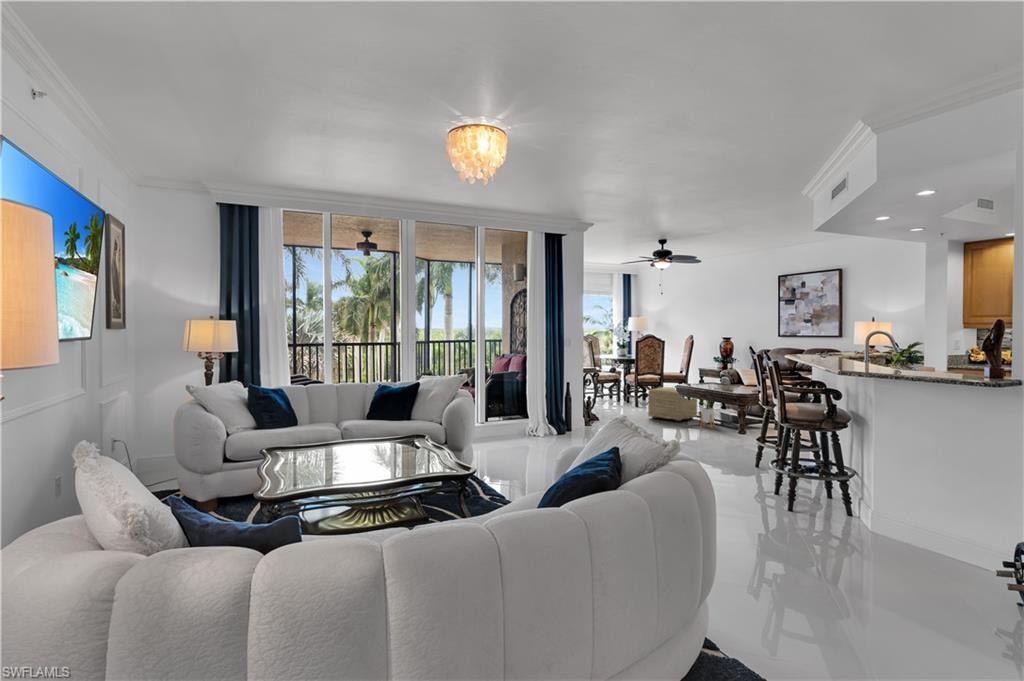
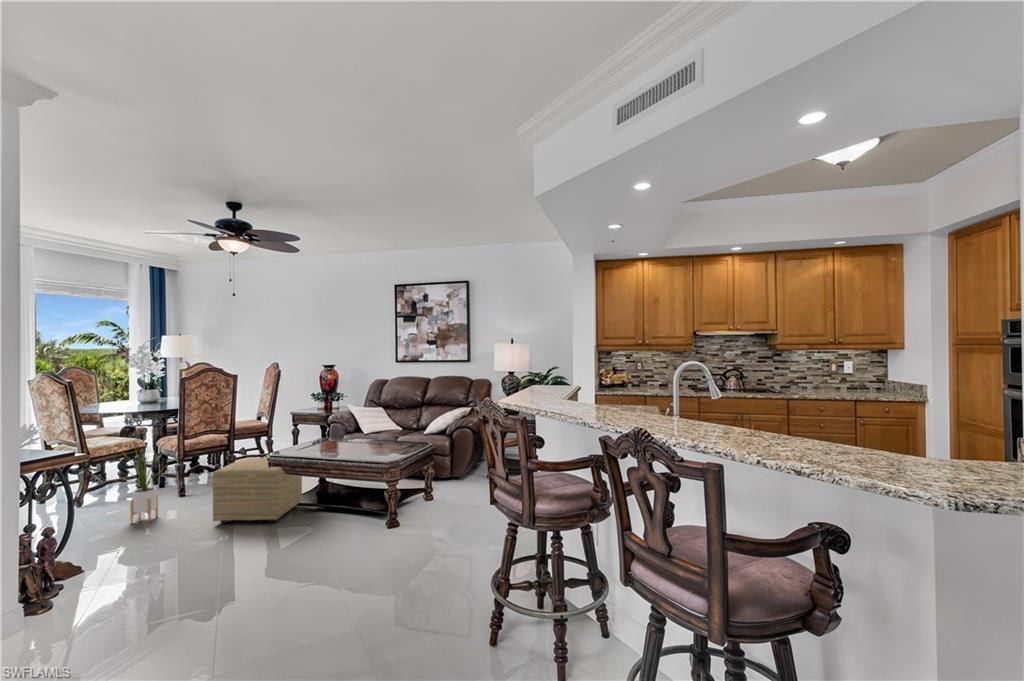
house plant: present [701,388,714,427] -> present [130,449,158,523]

